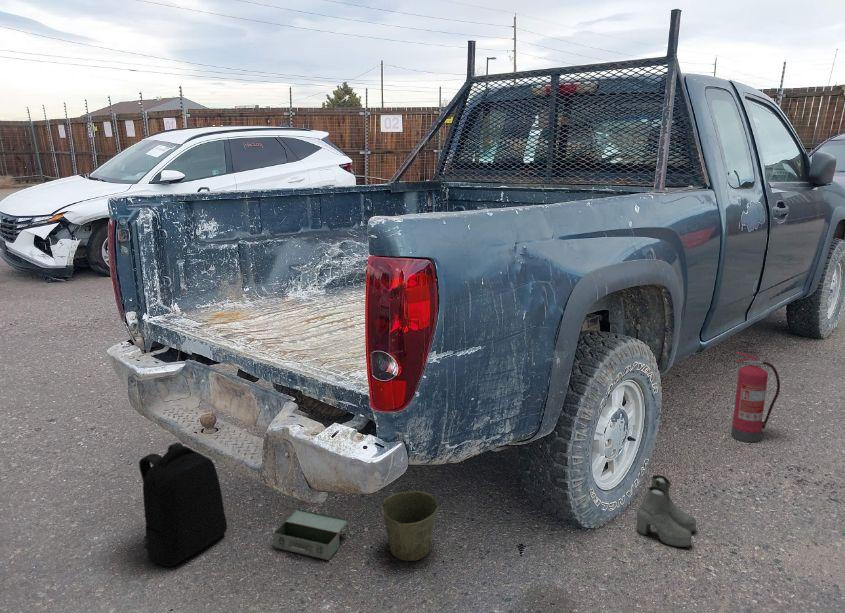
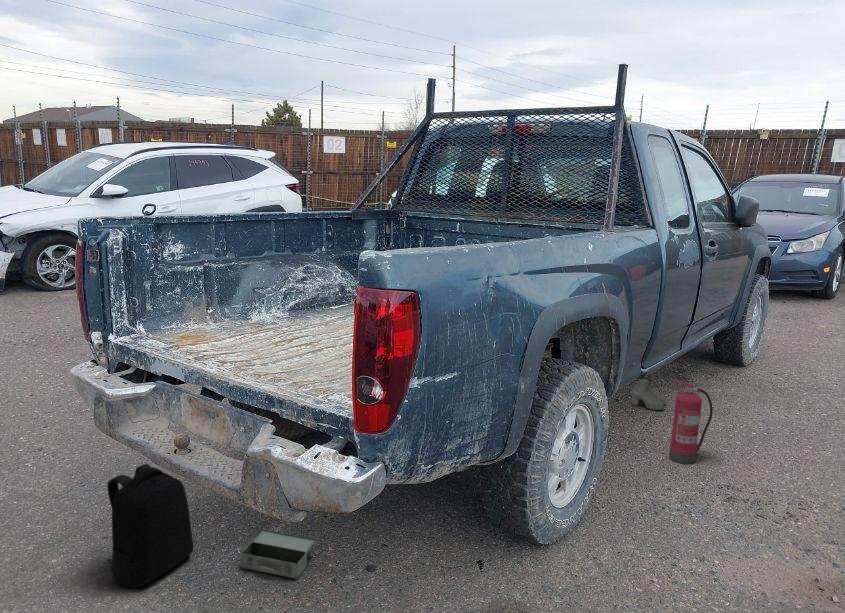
bucket: present [381,474,438,561] -> none [350,494,404,578]
boots: present [637,475,696,547] -> present [632,375,665,410]

